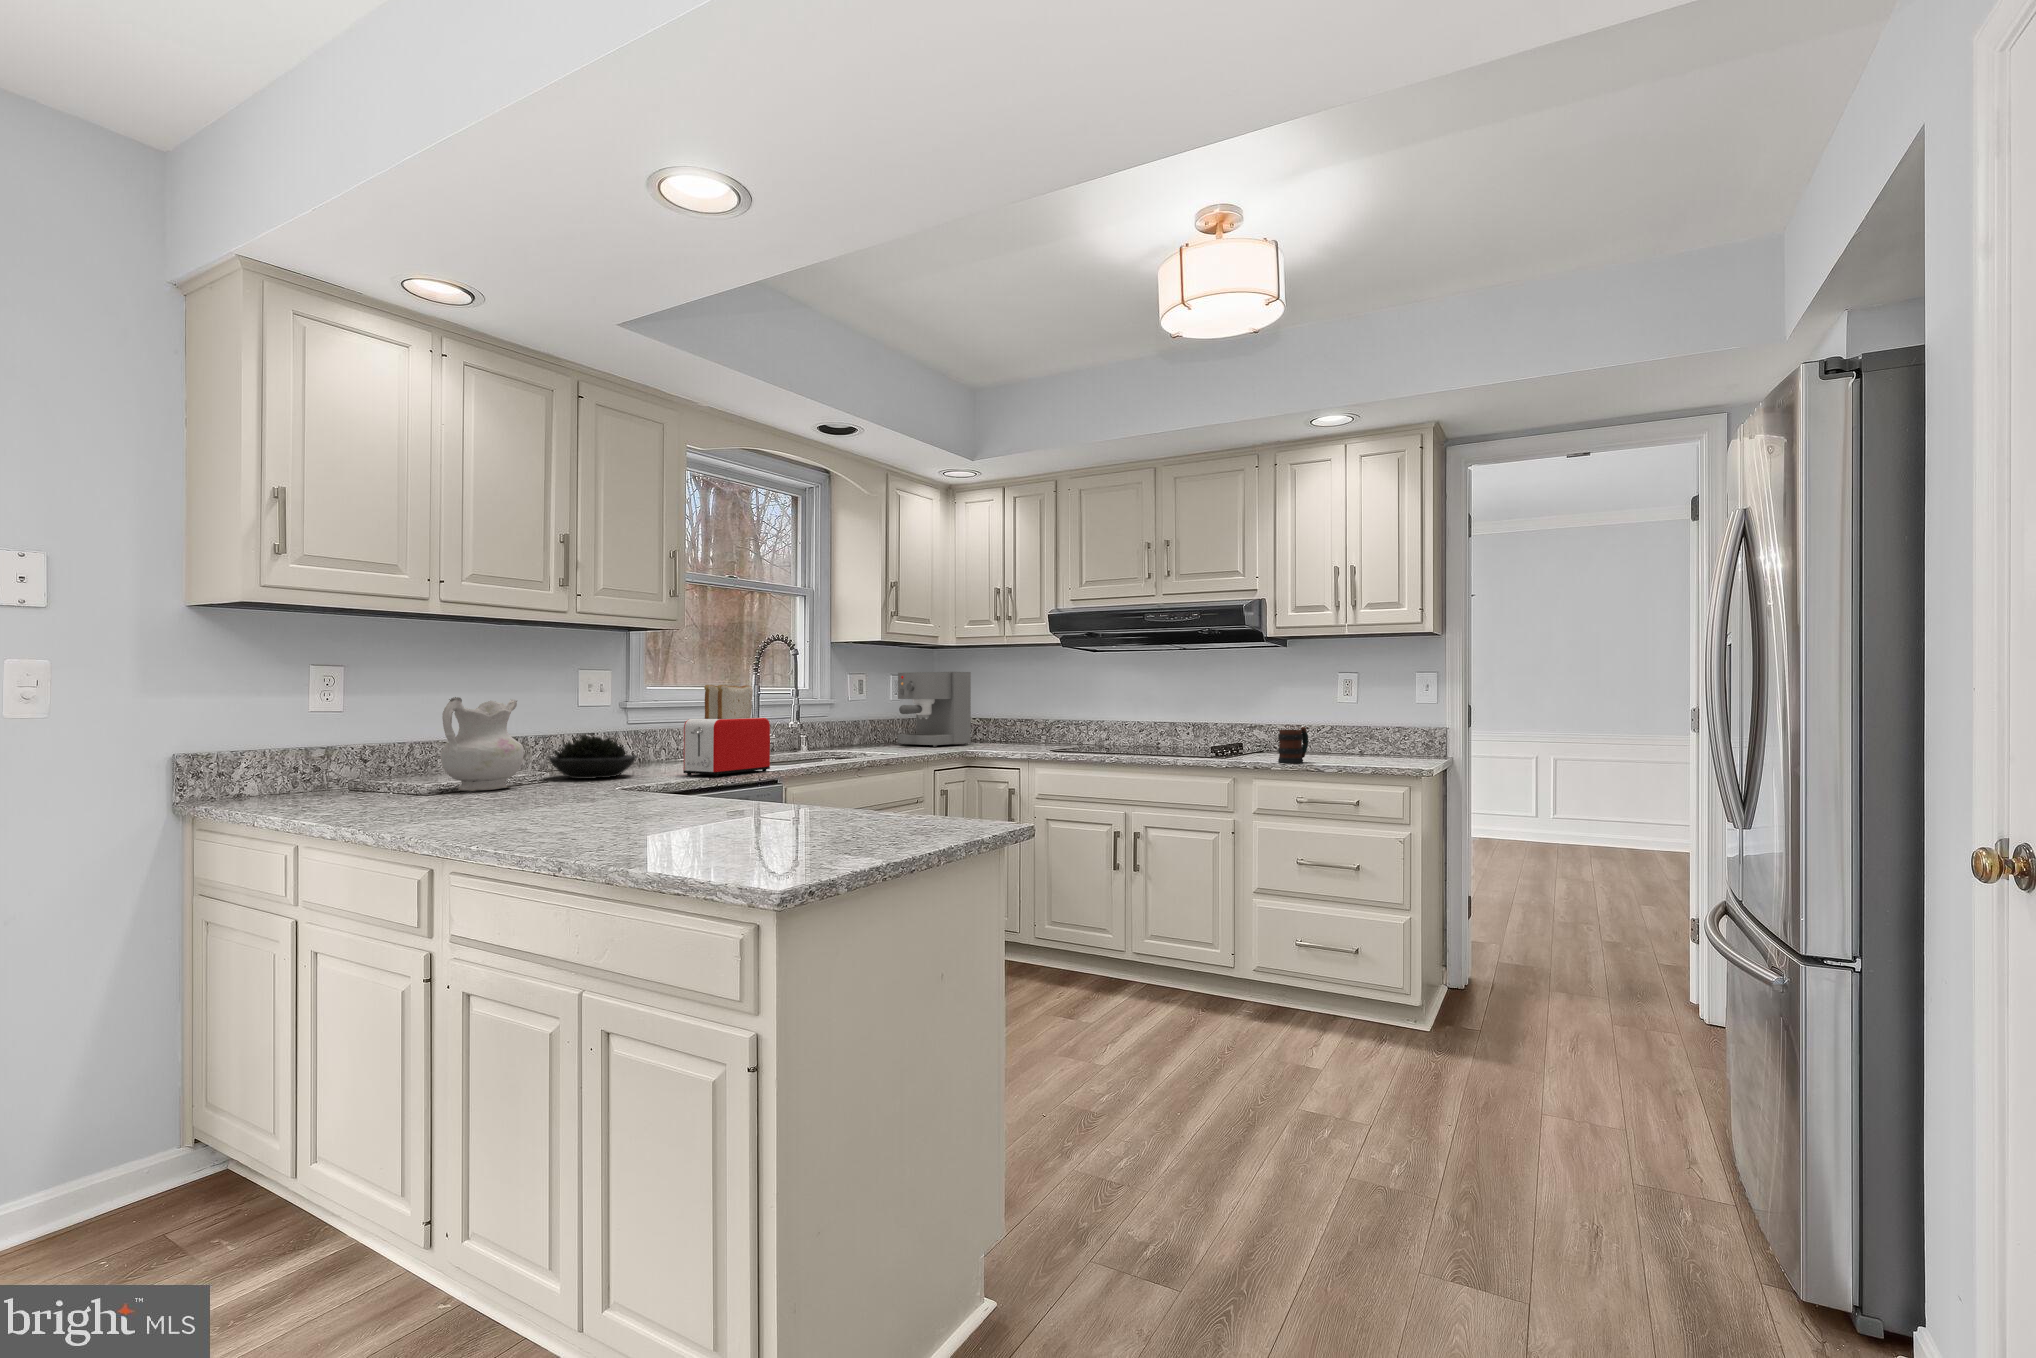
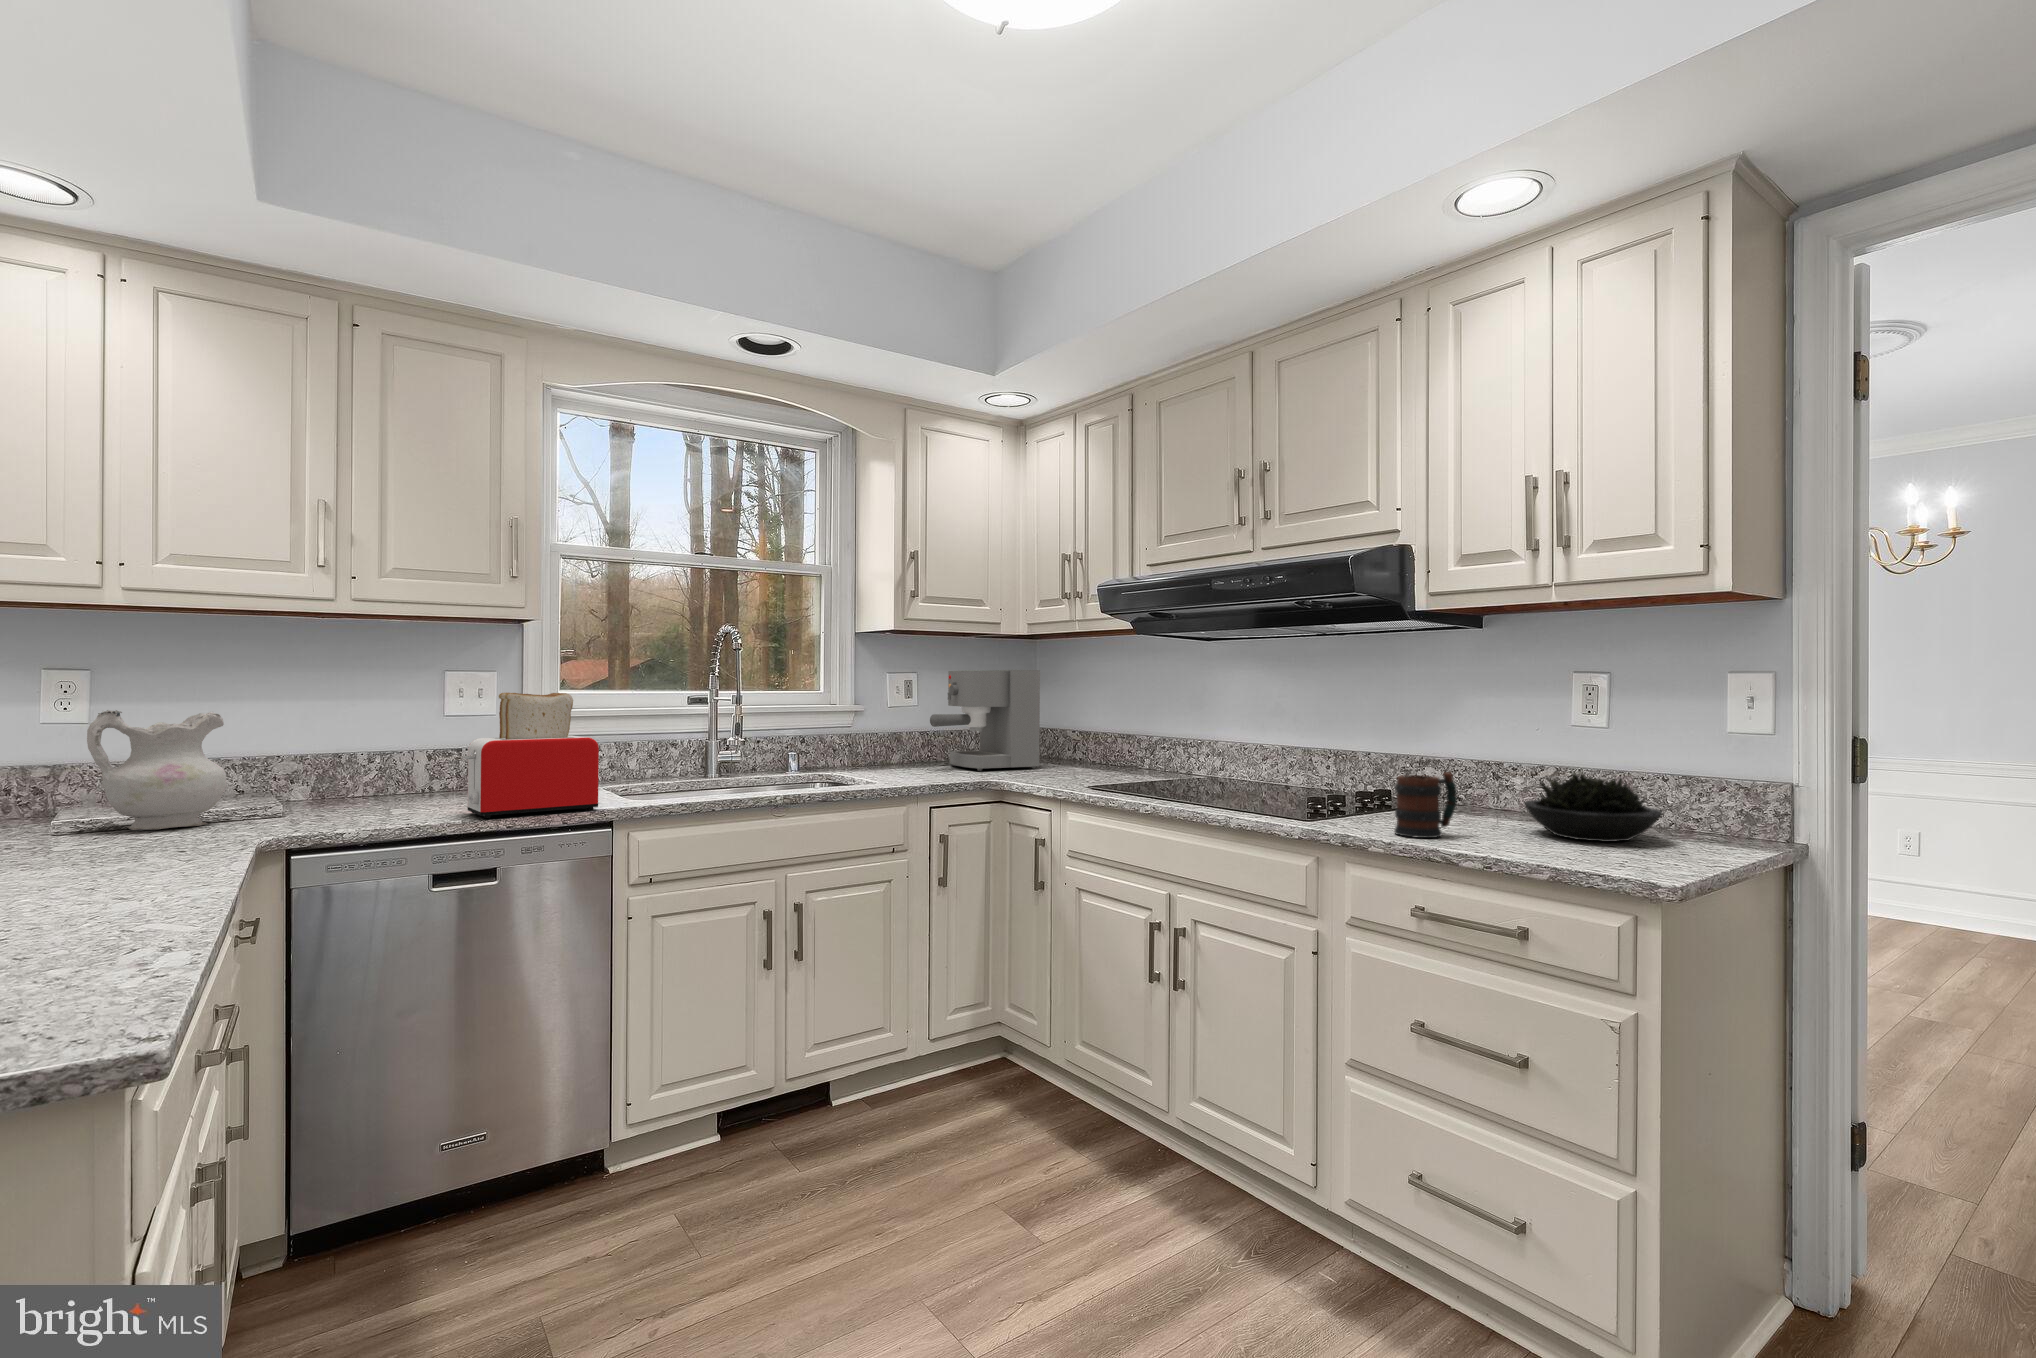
succulent plant: present [549,734,636,779] -> present [1524,773,1662,842]

